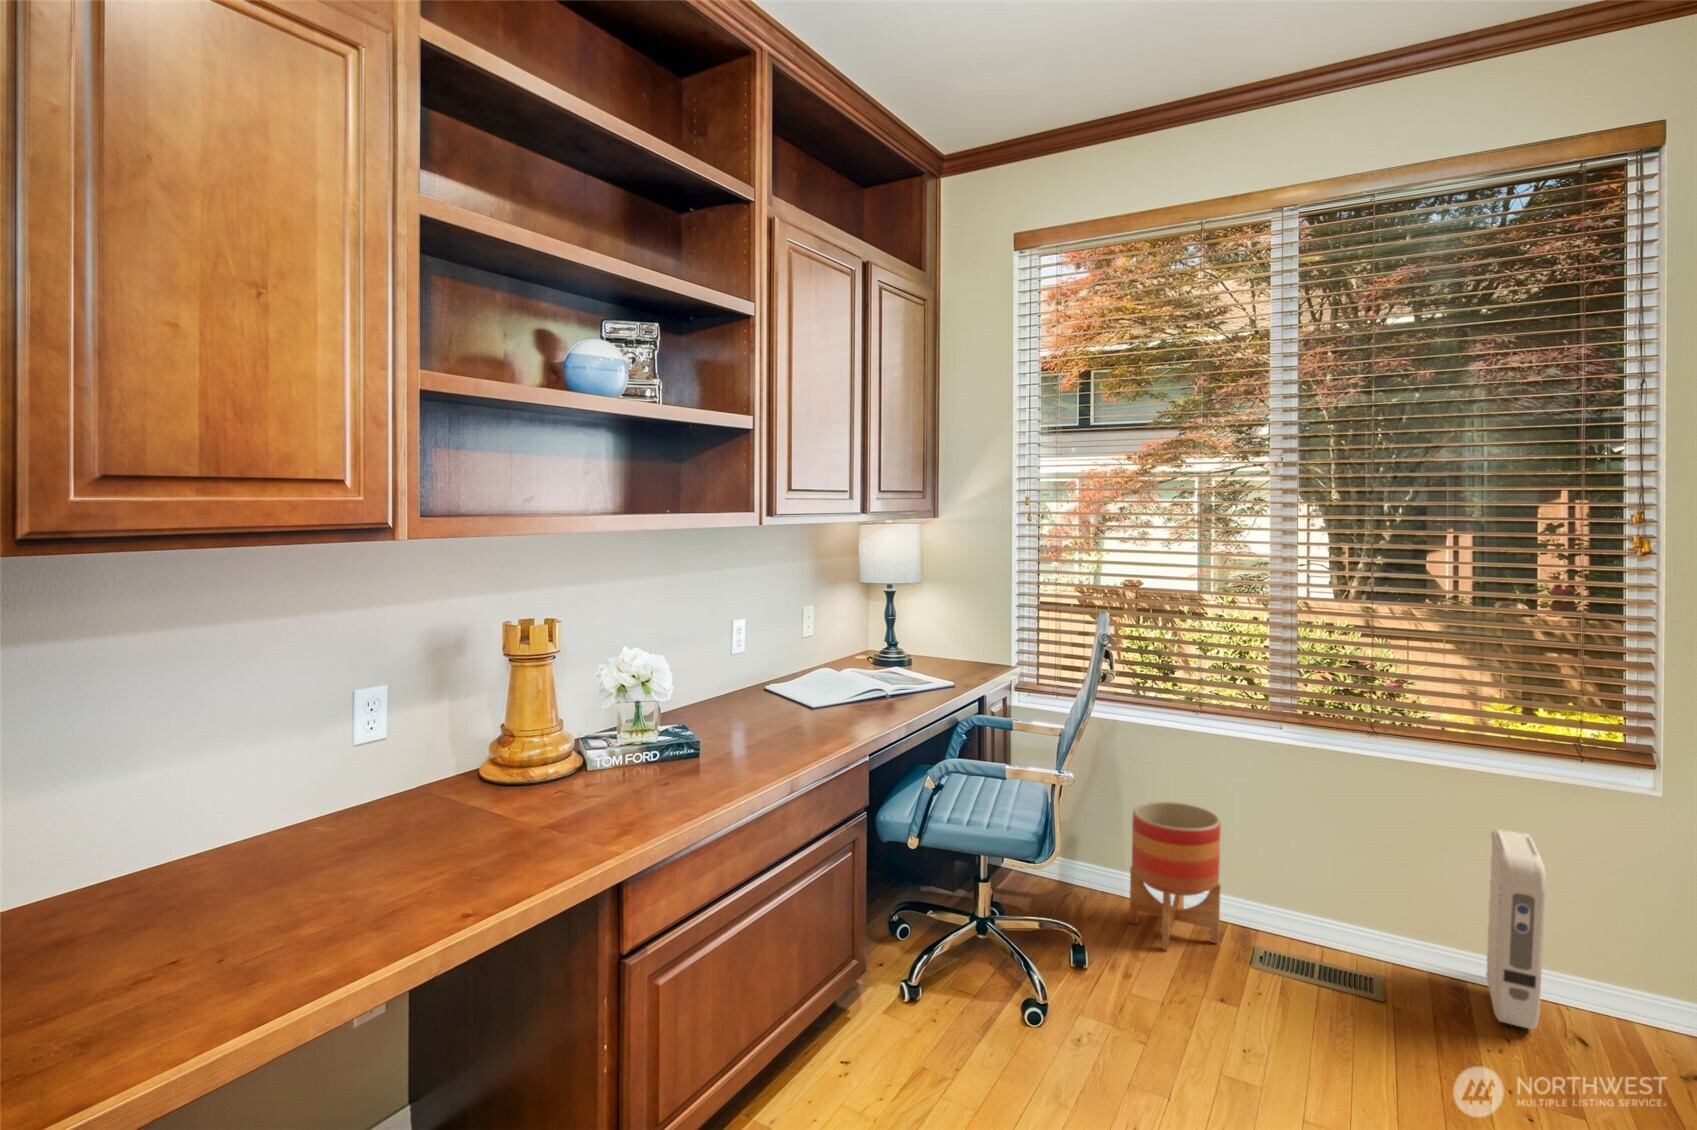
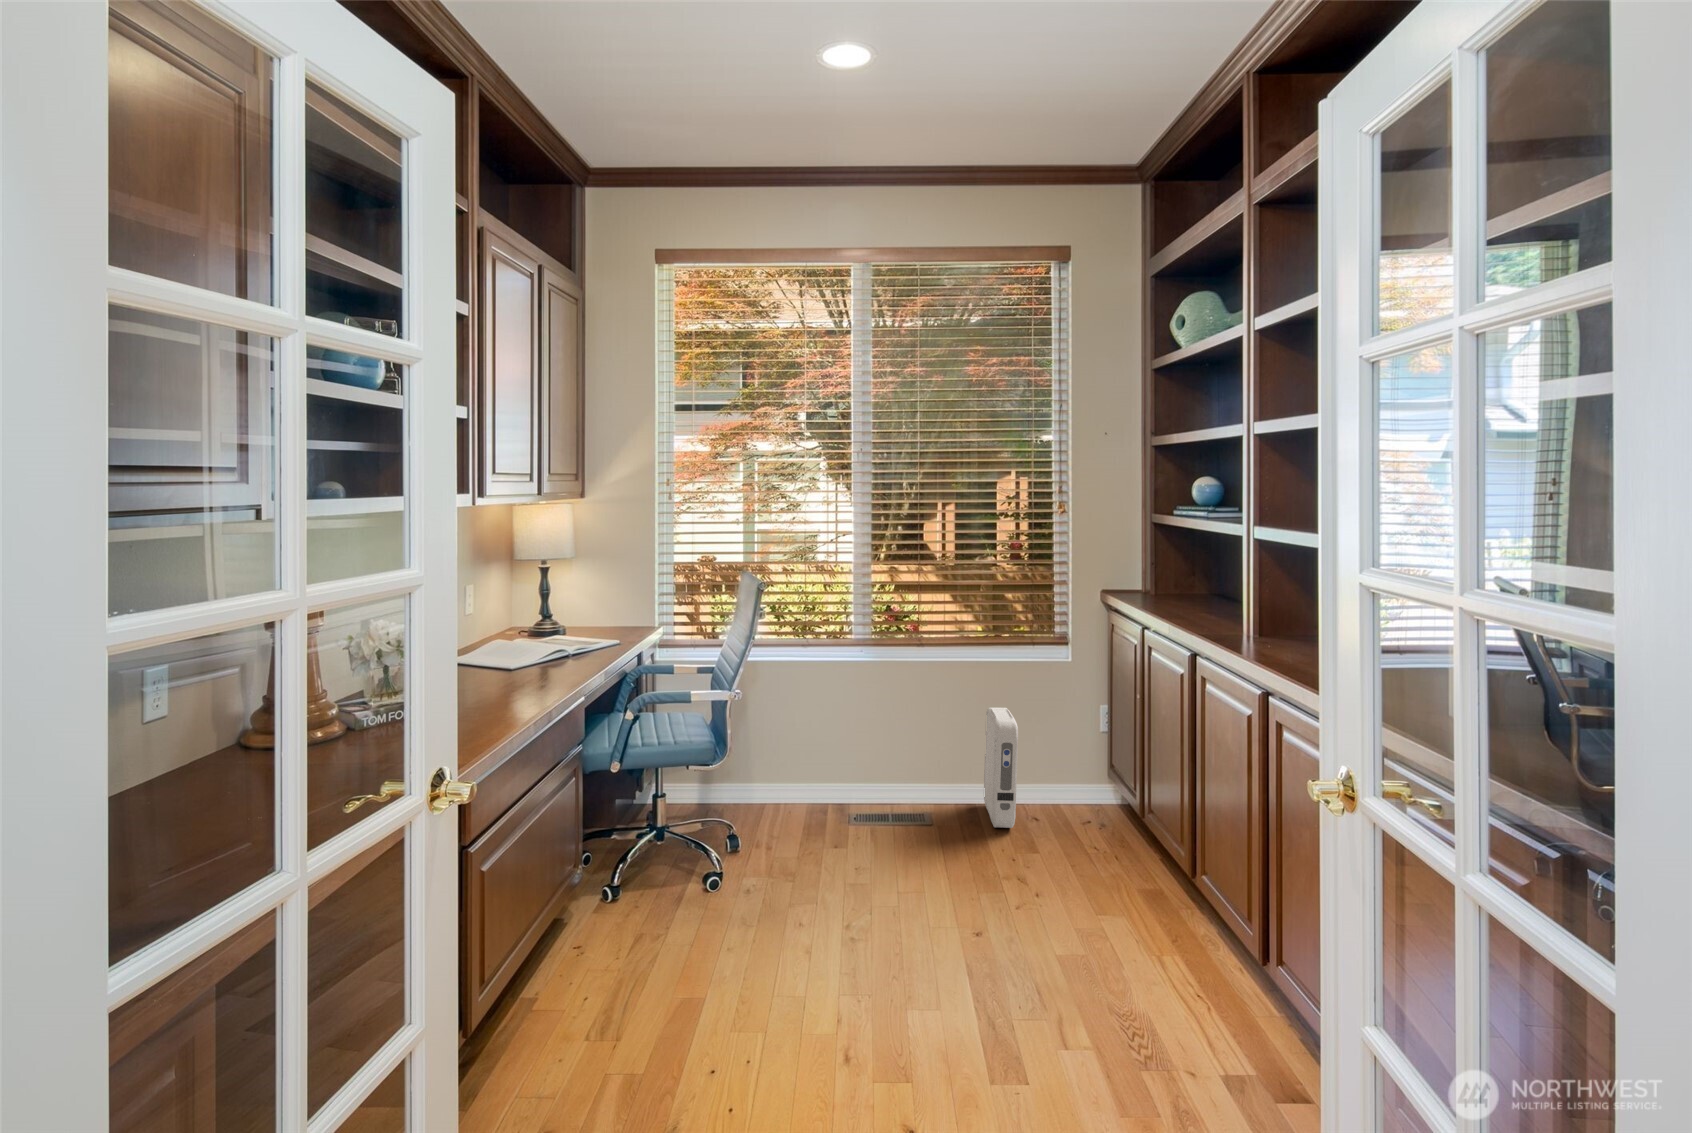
planter: present [1129,802,1221,950] -> none [761,720,826,829]

